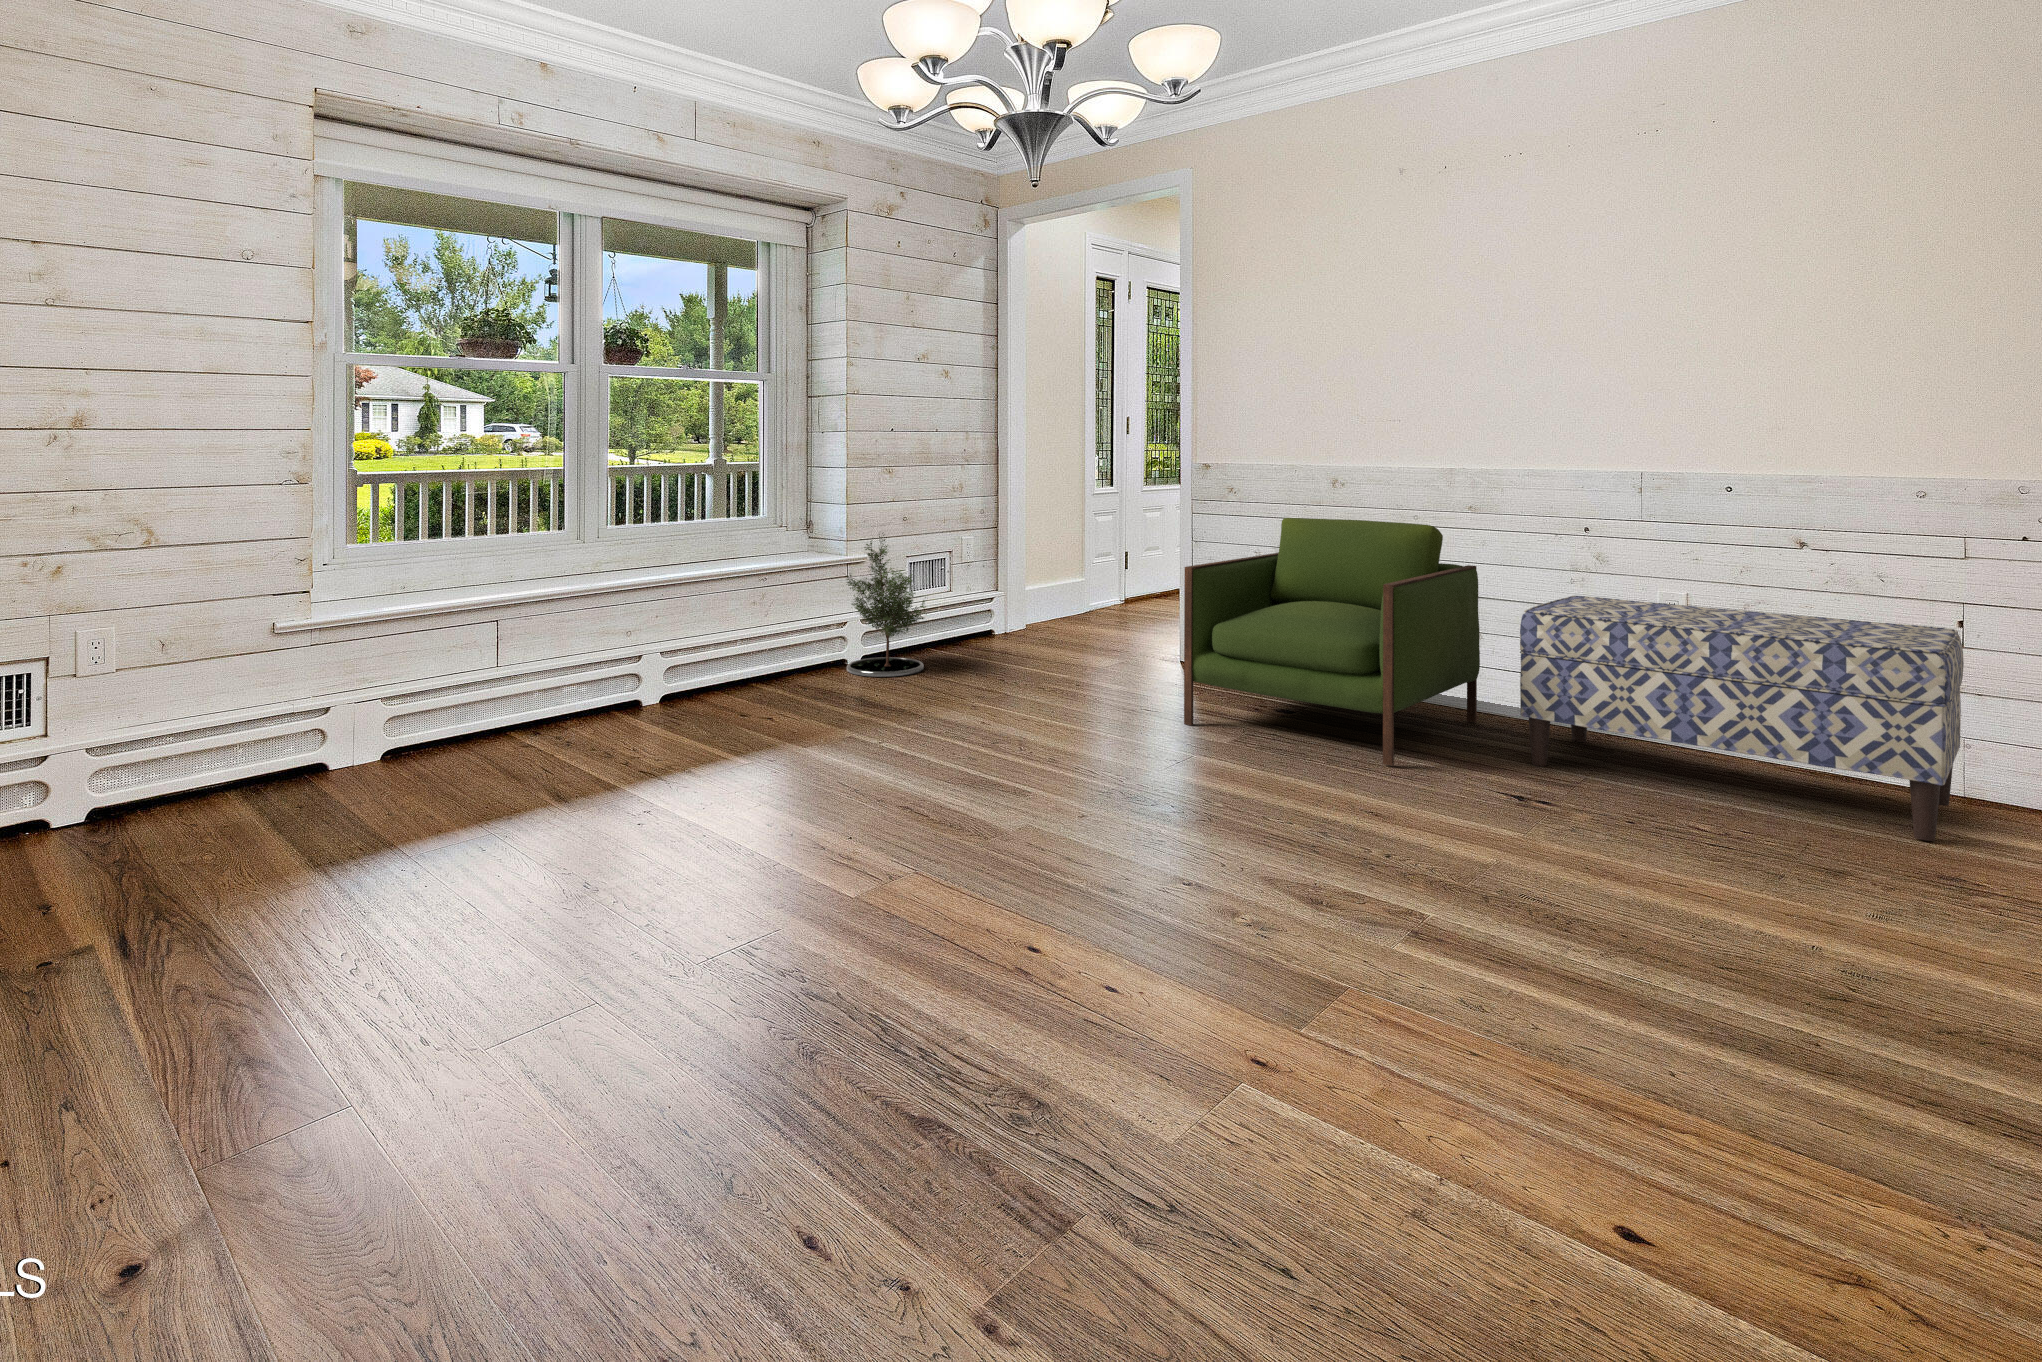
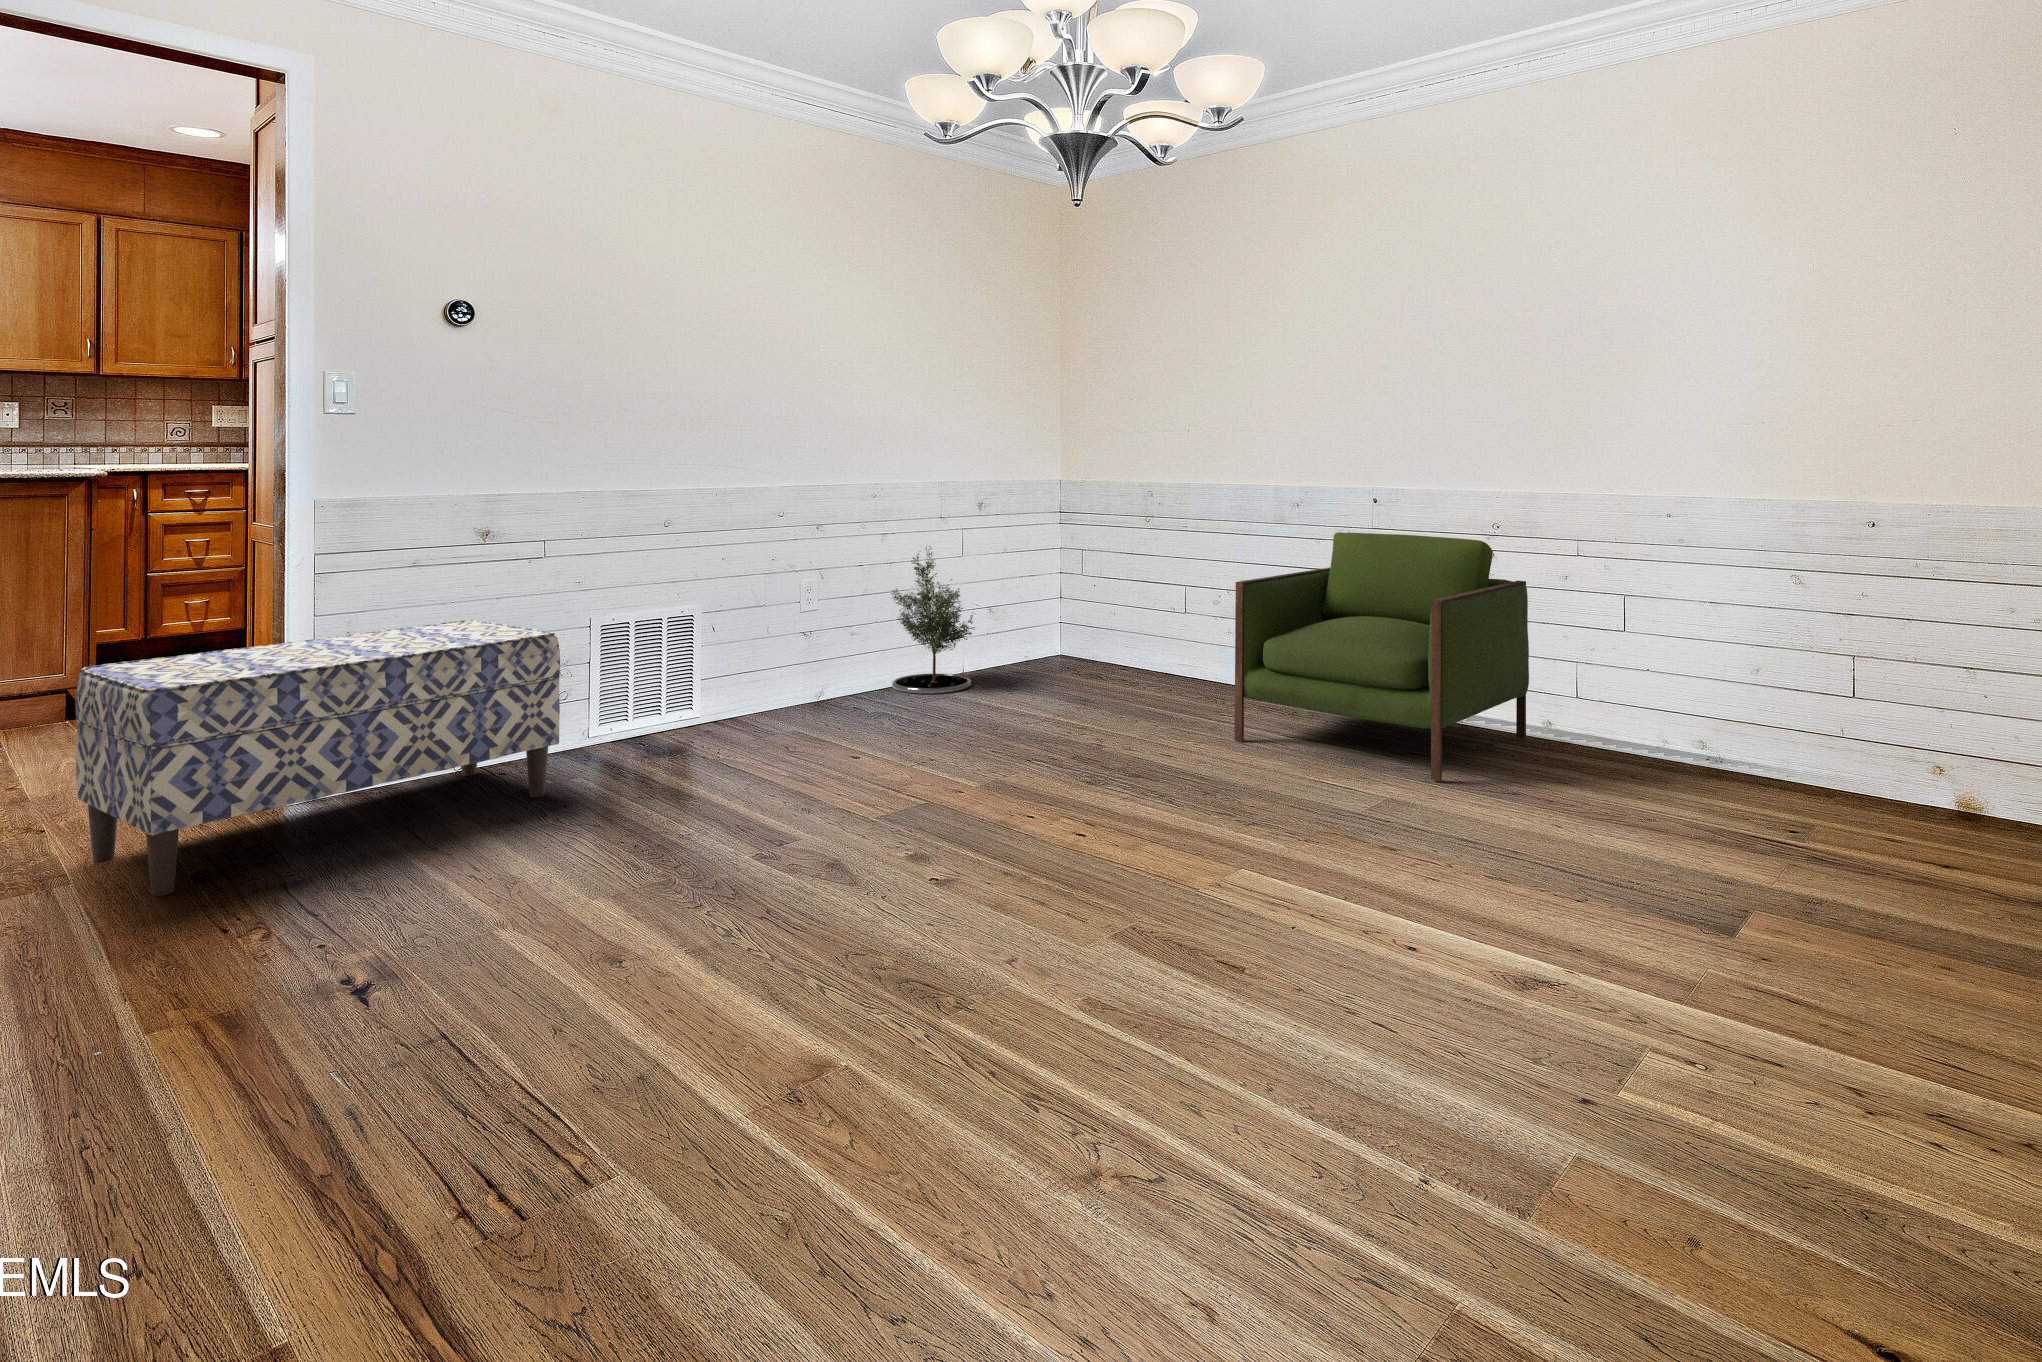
bench: present [1520,596,1964,841] -> present [75,620,560,896]

